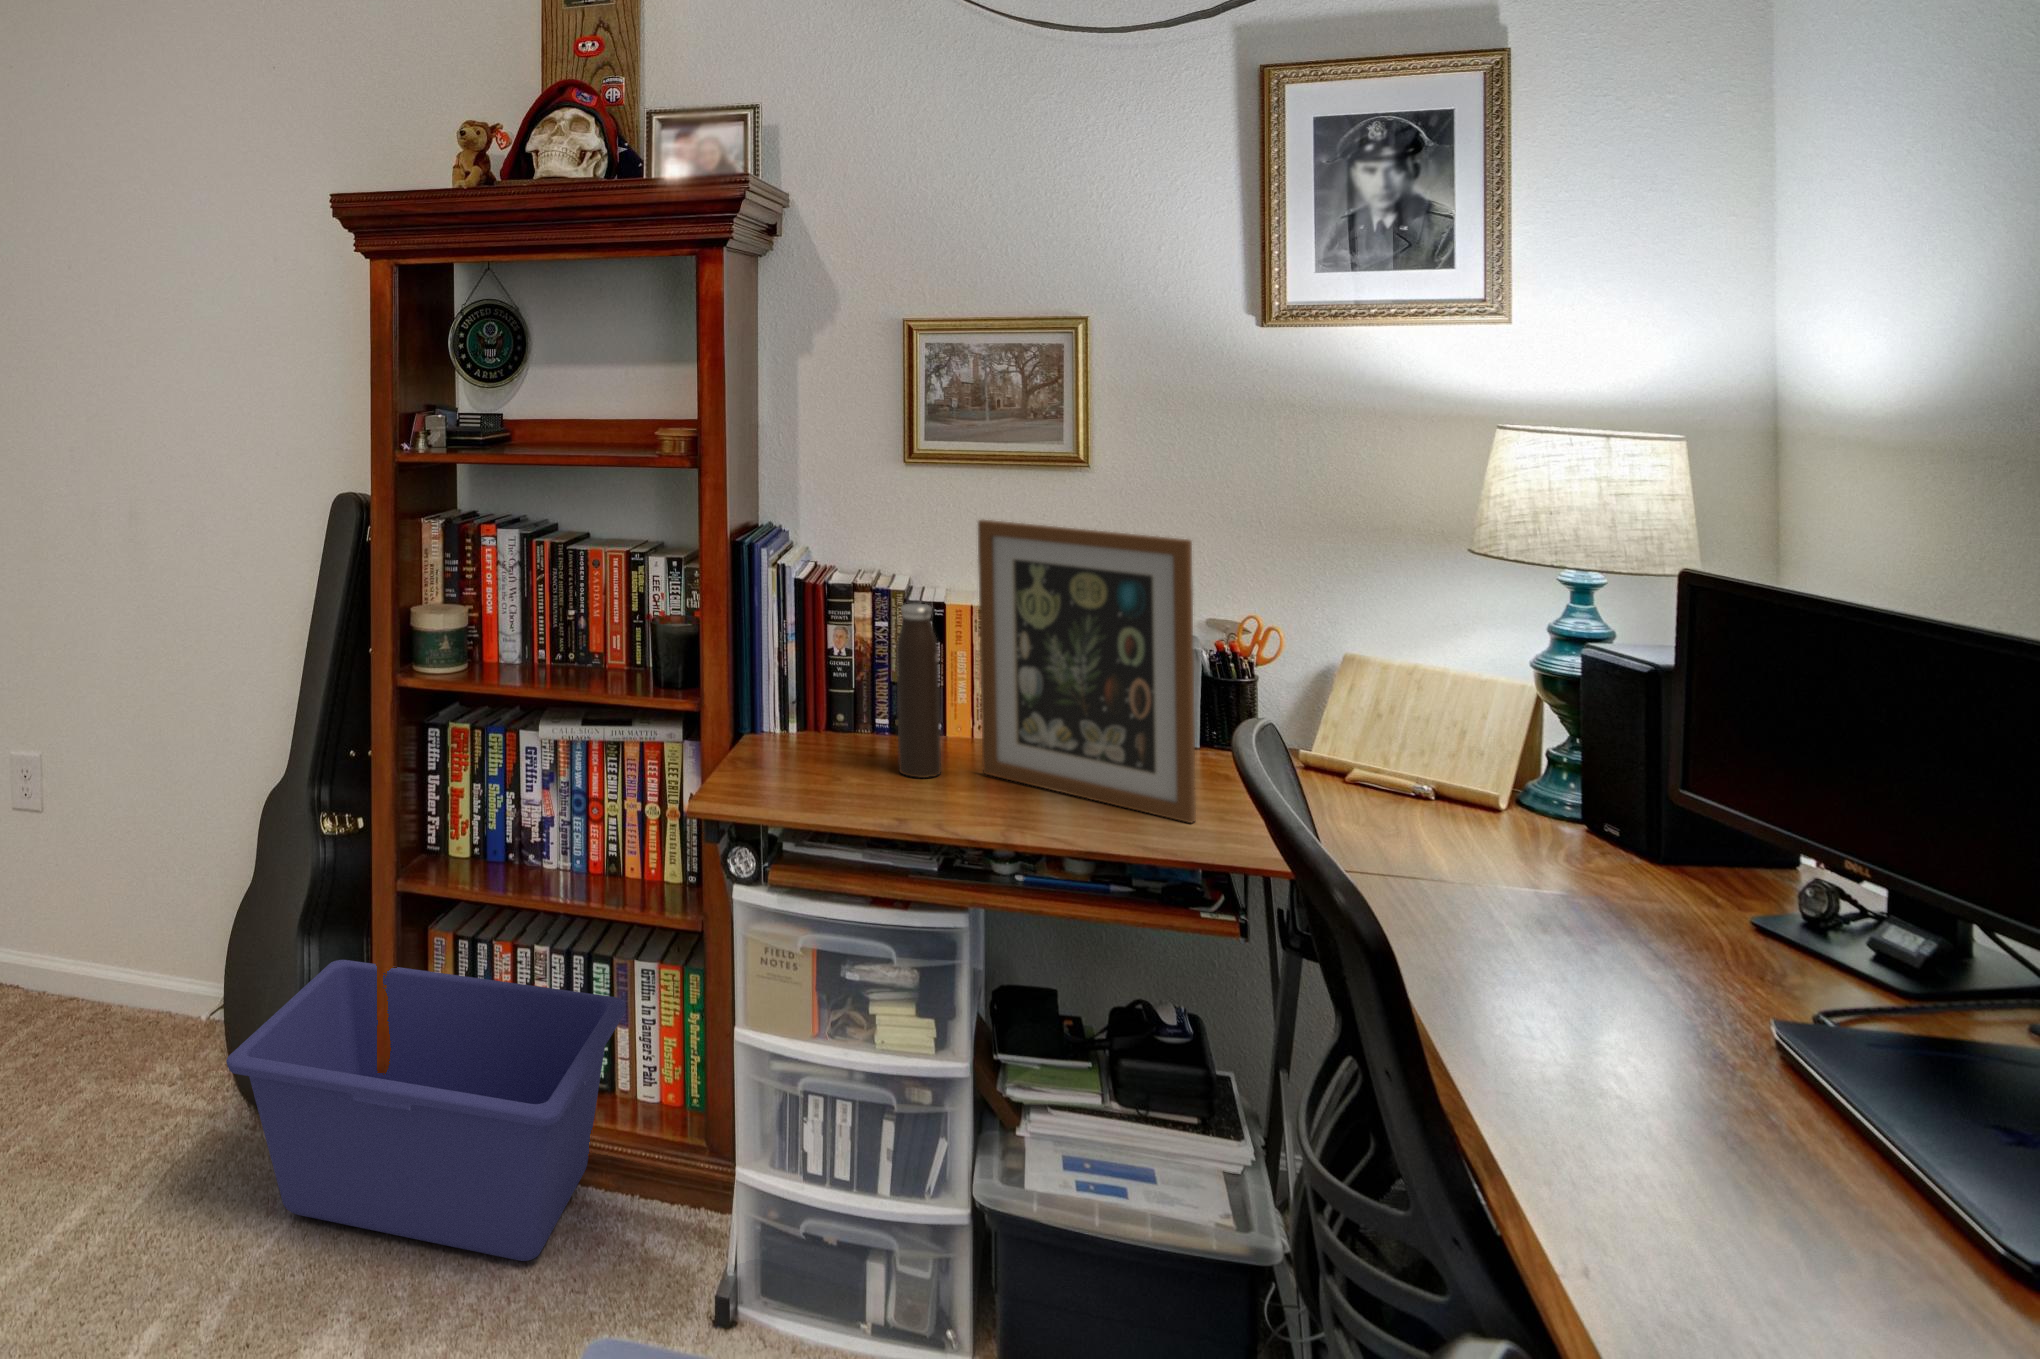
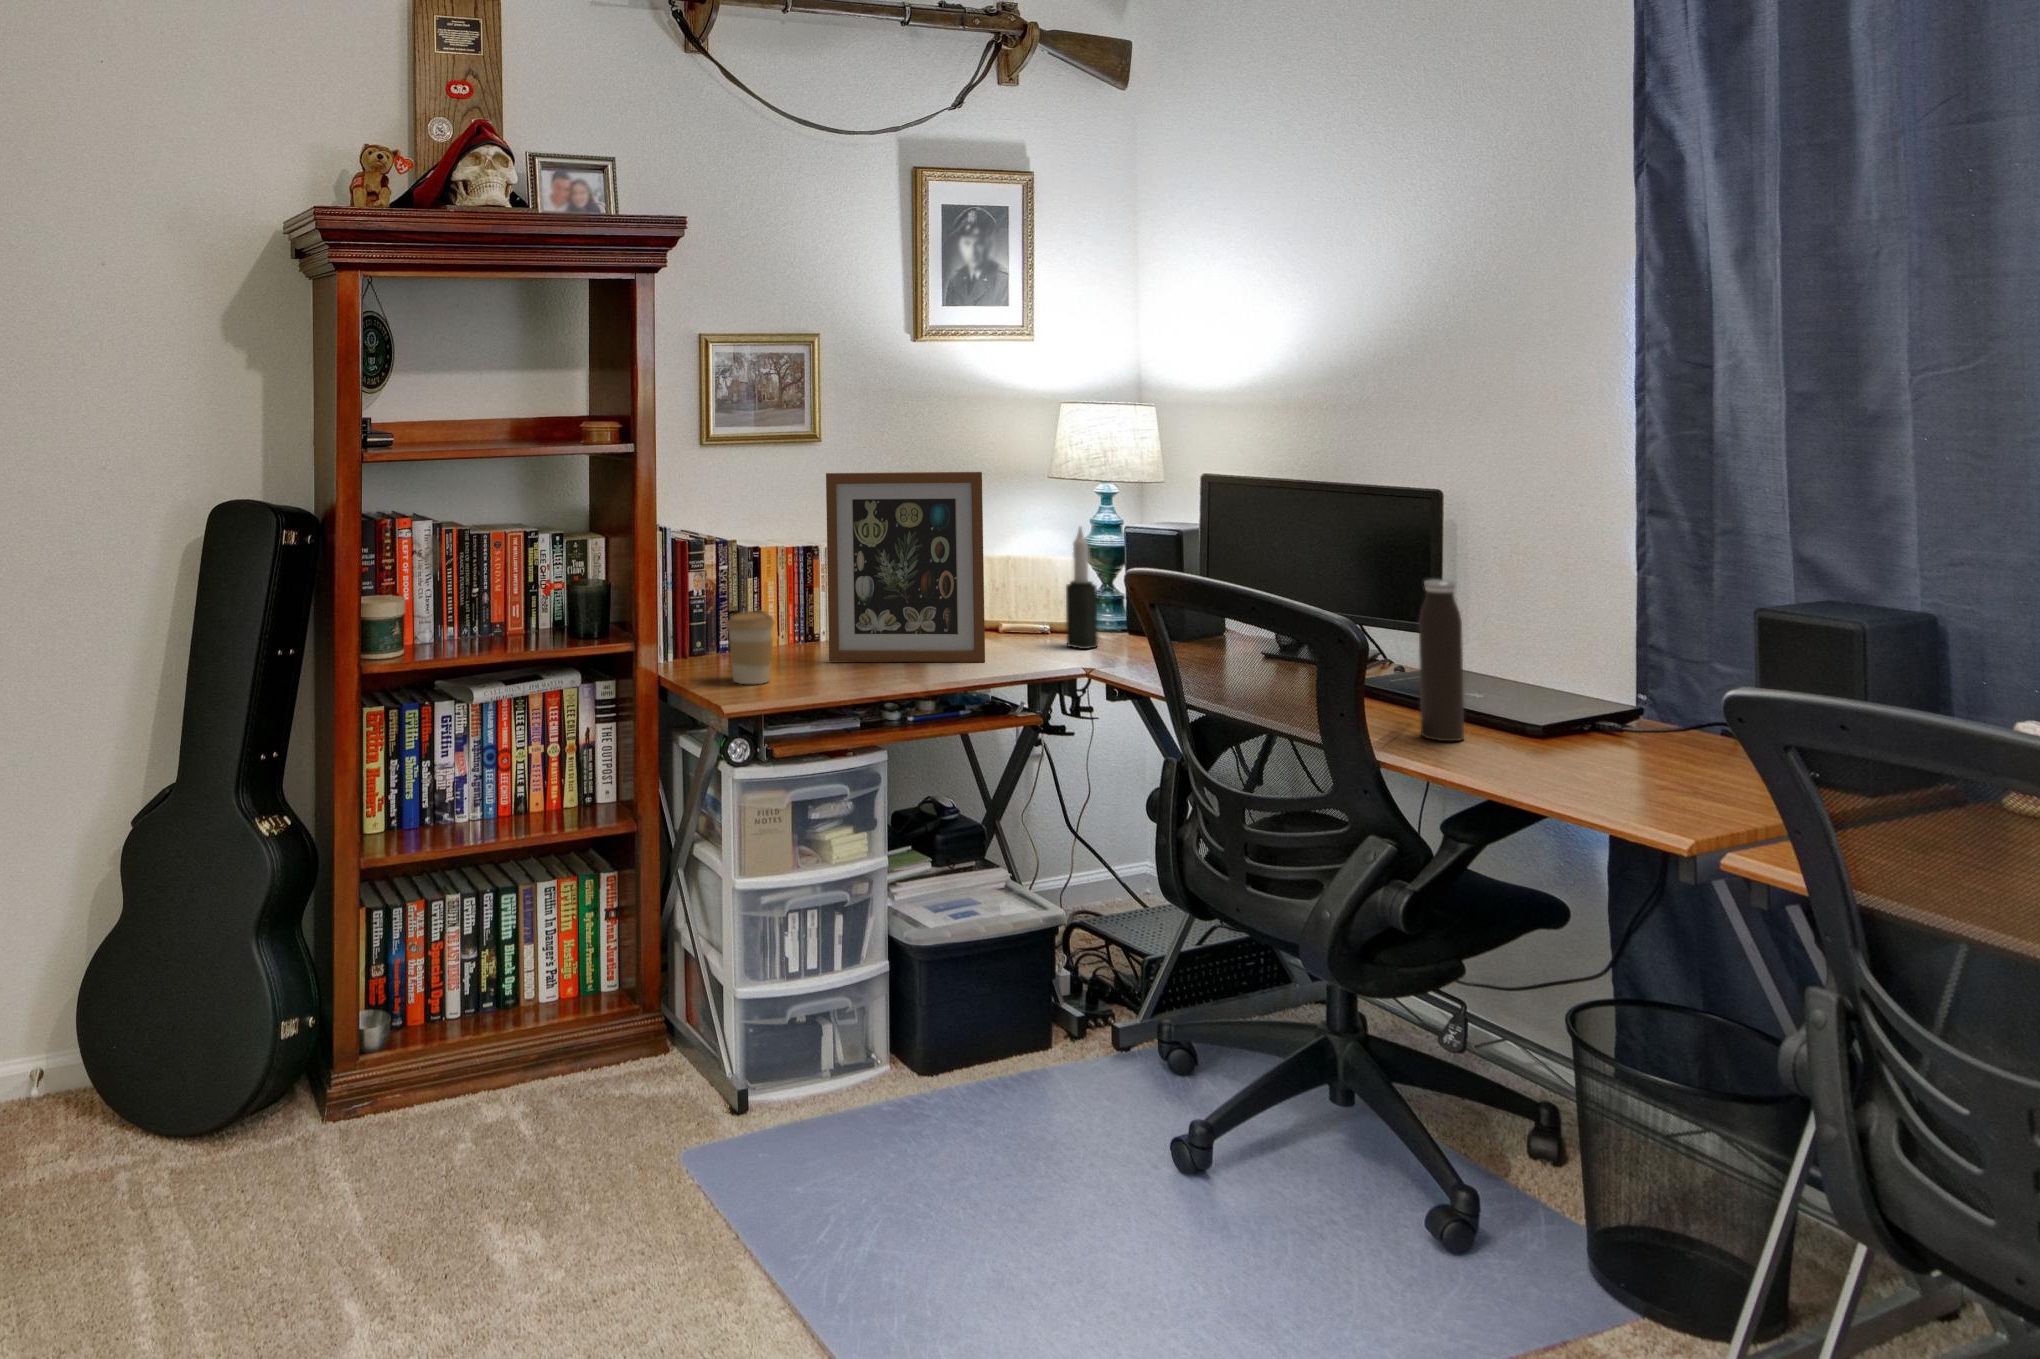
water bottle: present [896,604,941,778] -> present [1419,580,1464,741]
candle: none [1381,638,1436,837] -> present [1066,527,1098,649]
coffee cup: none [799,692,863,790] -> present [726,611,774,684]
storage bin: present [226,960,626,1261] -> none [258,916,617,1188]

